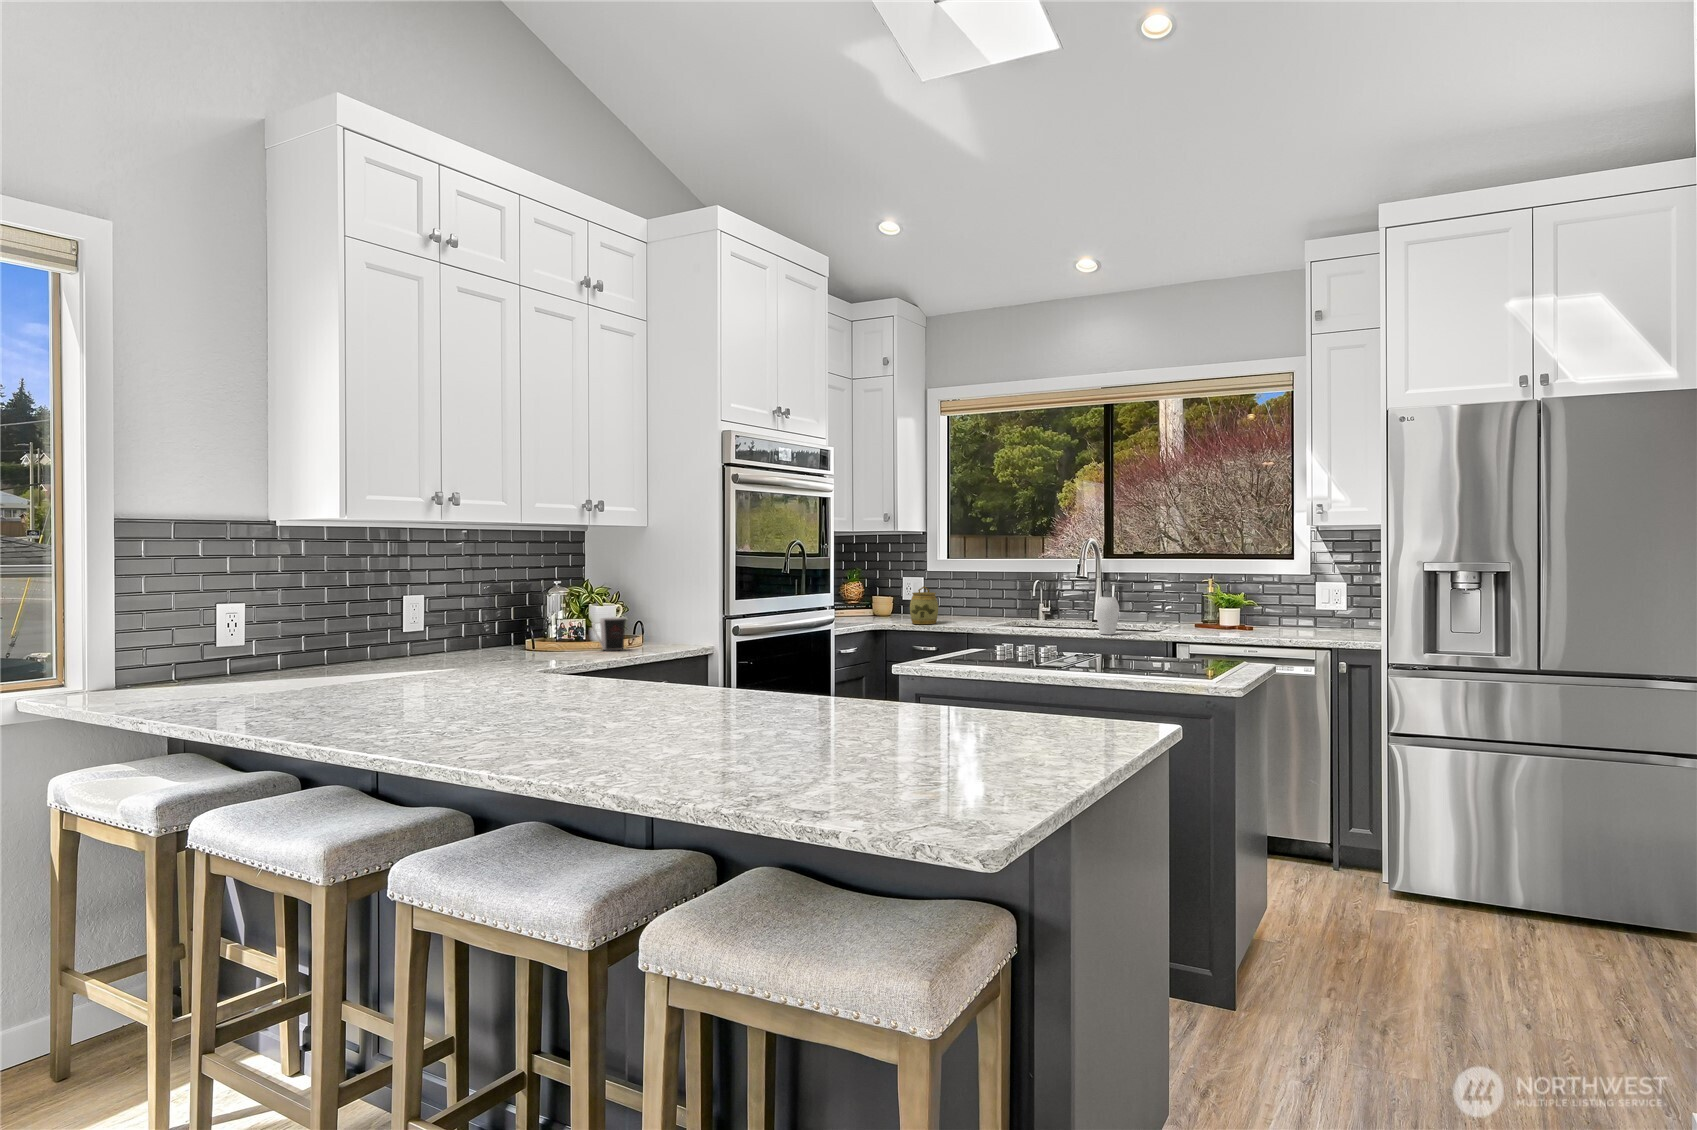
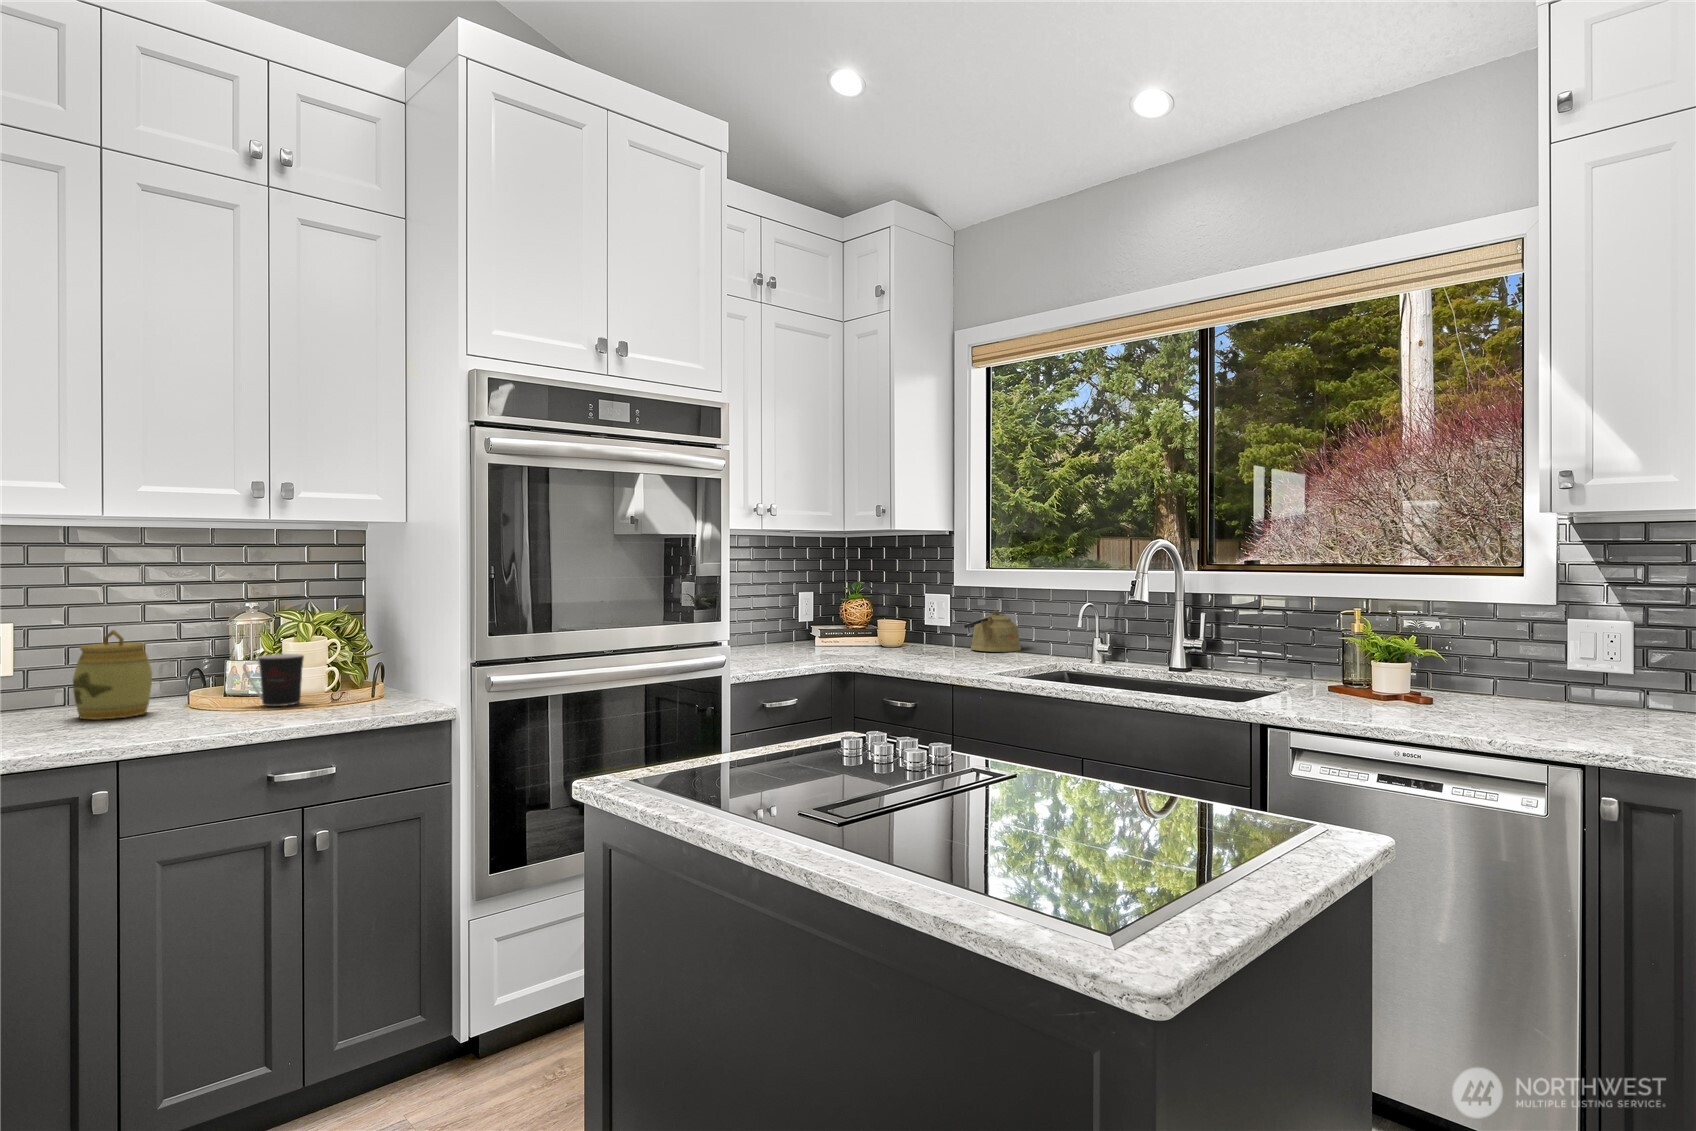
soap dispenser: present [1096,582,1121,634] -> none [1130,612,1179,702]
jar: present [910,586,938,624] -> present [73,630,152,720]
kettle: none [946,587,984,615] -> present [964,610,1021,652]

